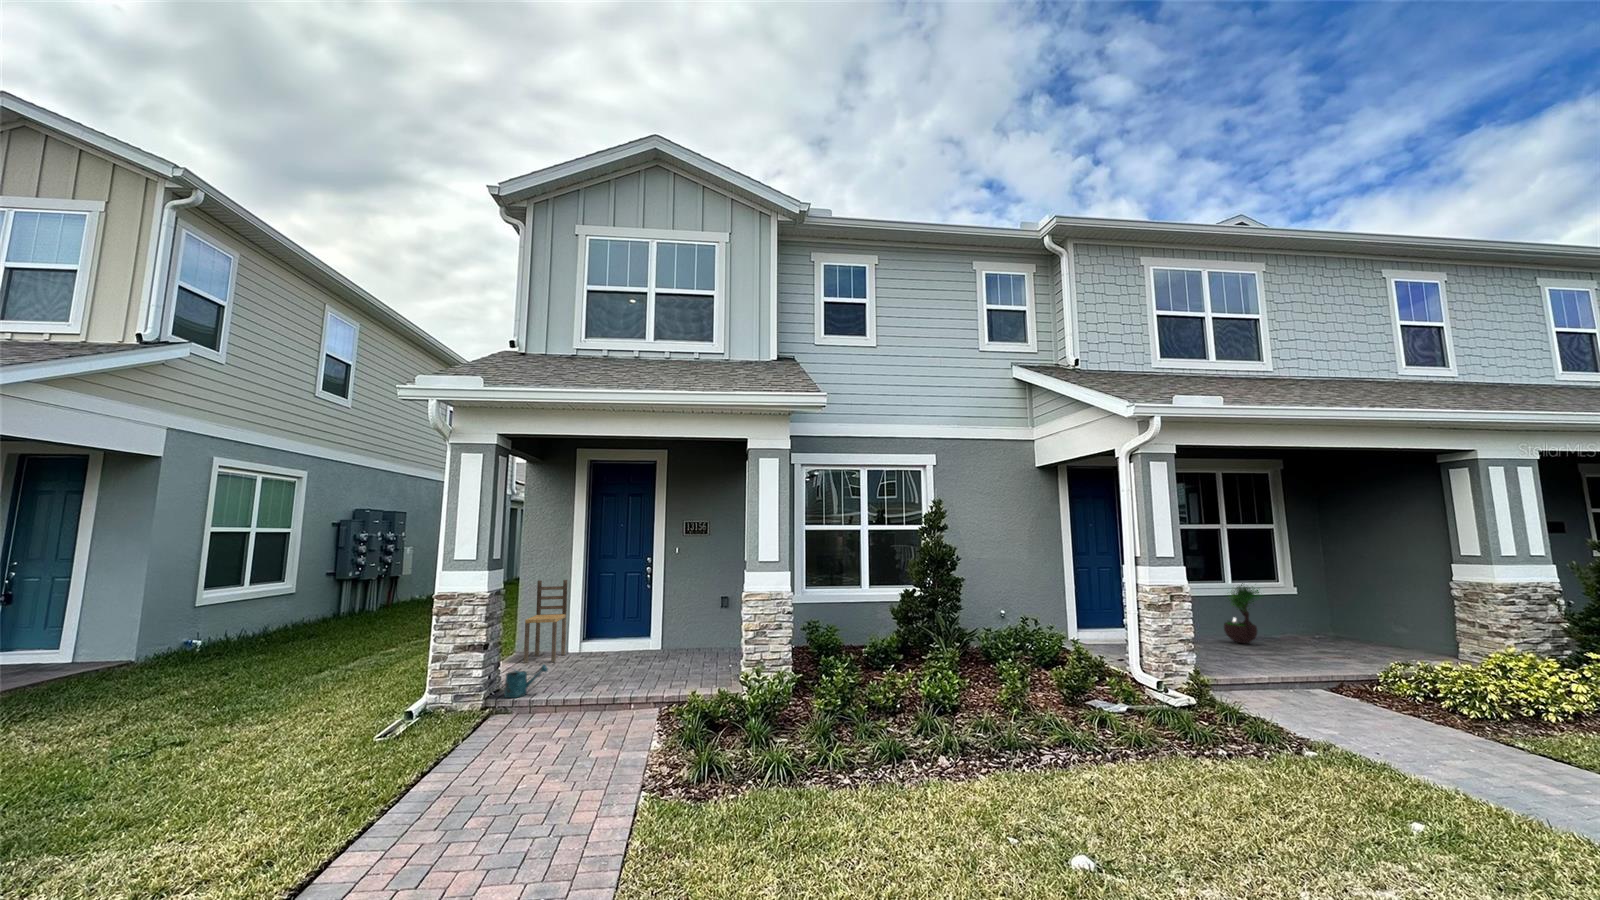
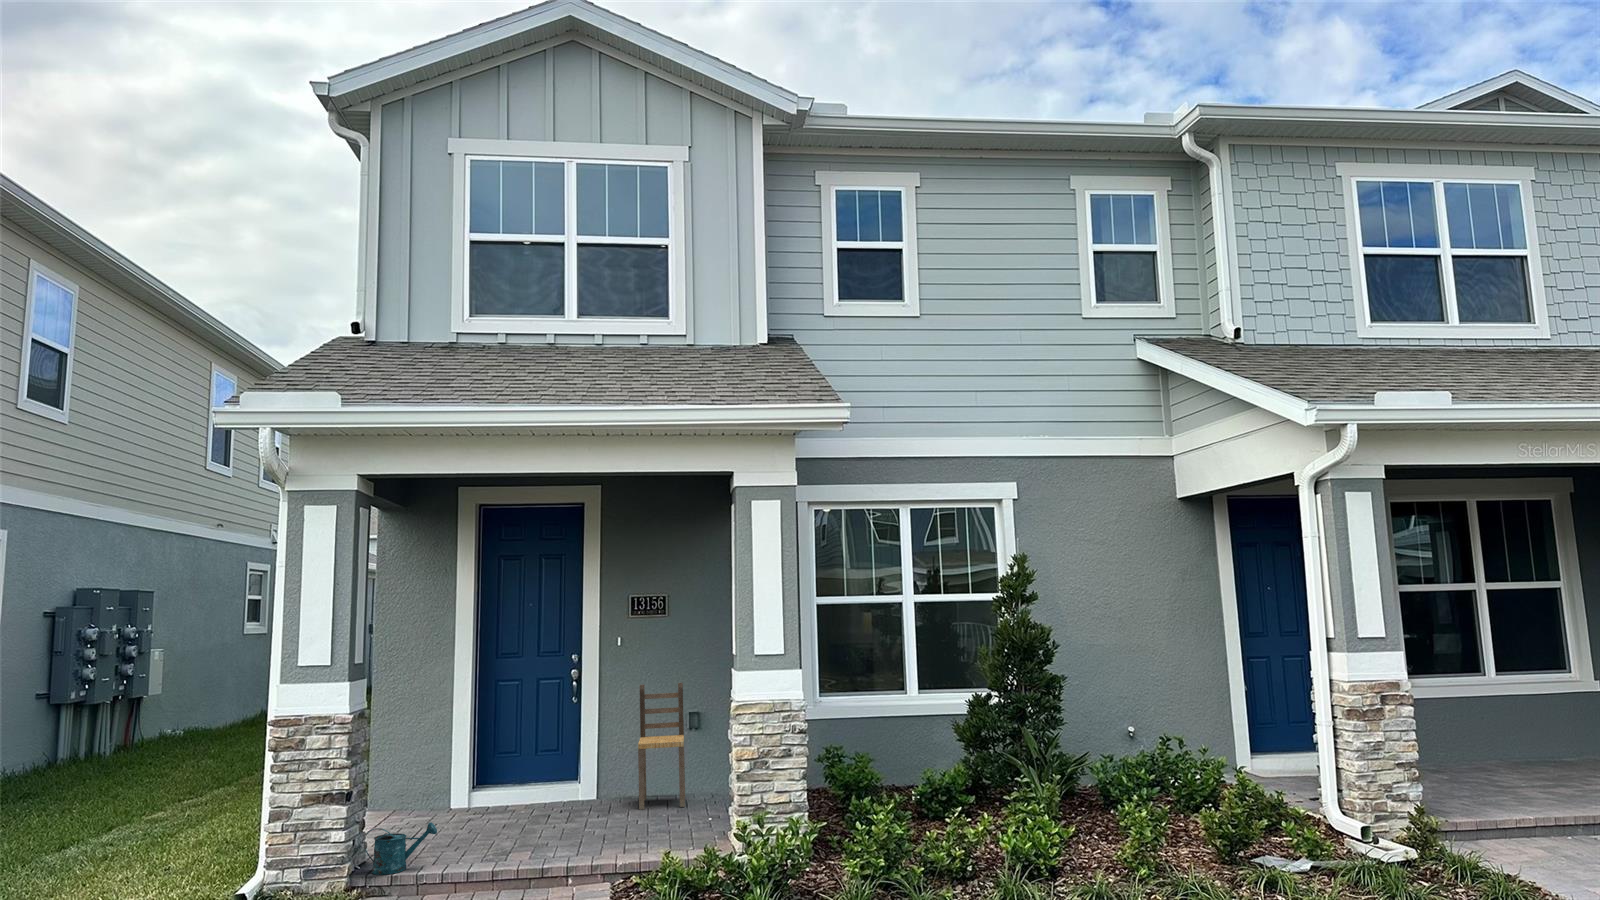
chair: present [524,580,567,663] -> present [638,683,685,810]
potted tree: present [1224,583,1259,643] -> none [1470,668,1530,767]

